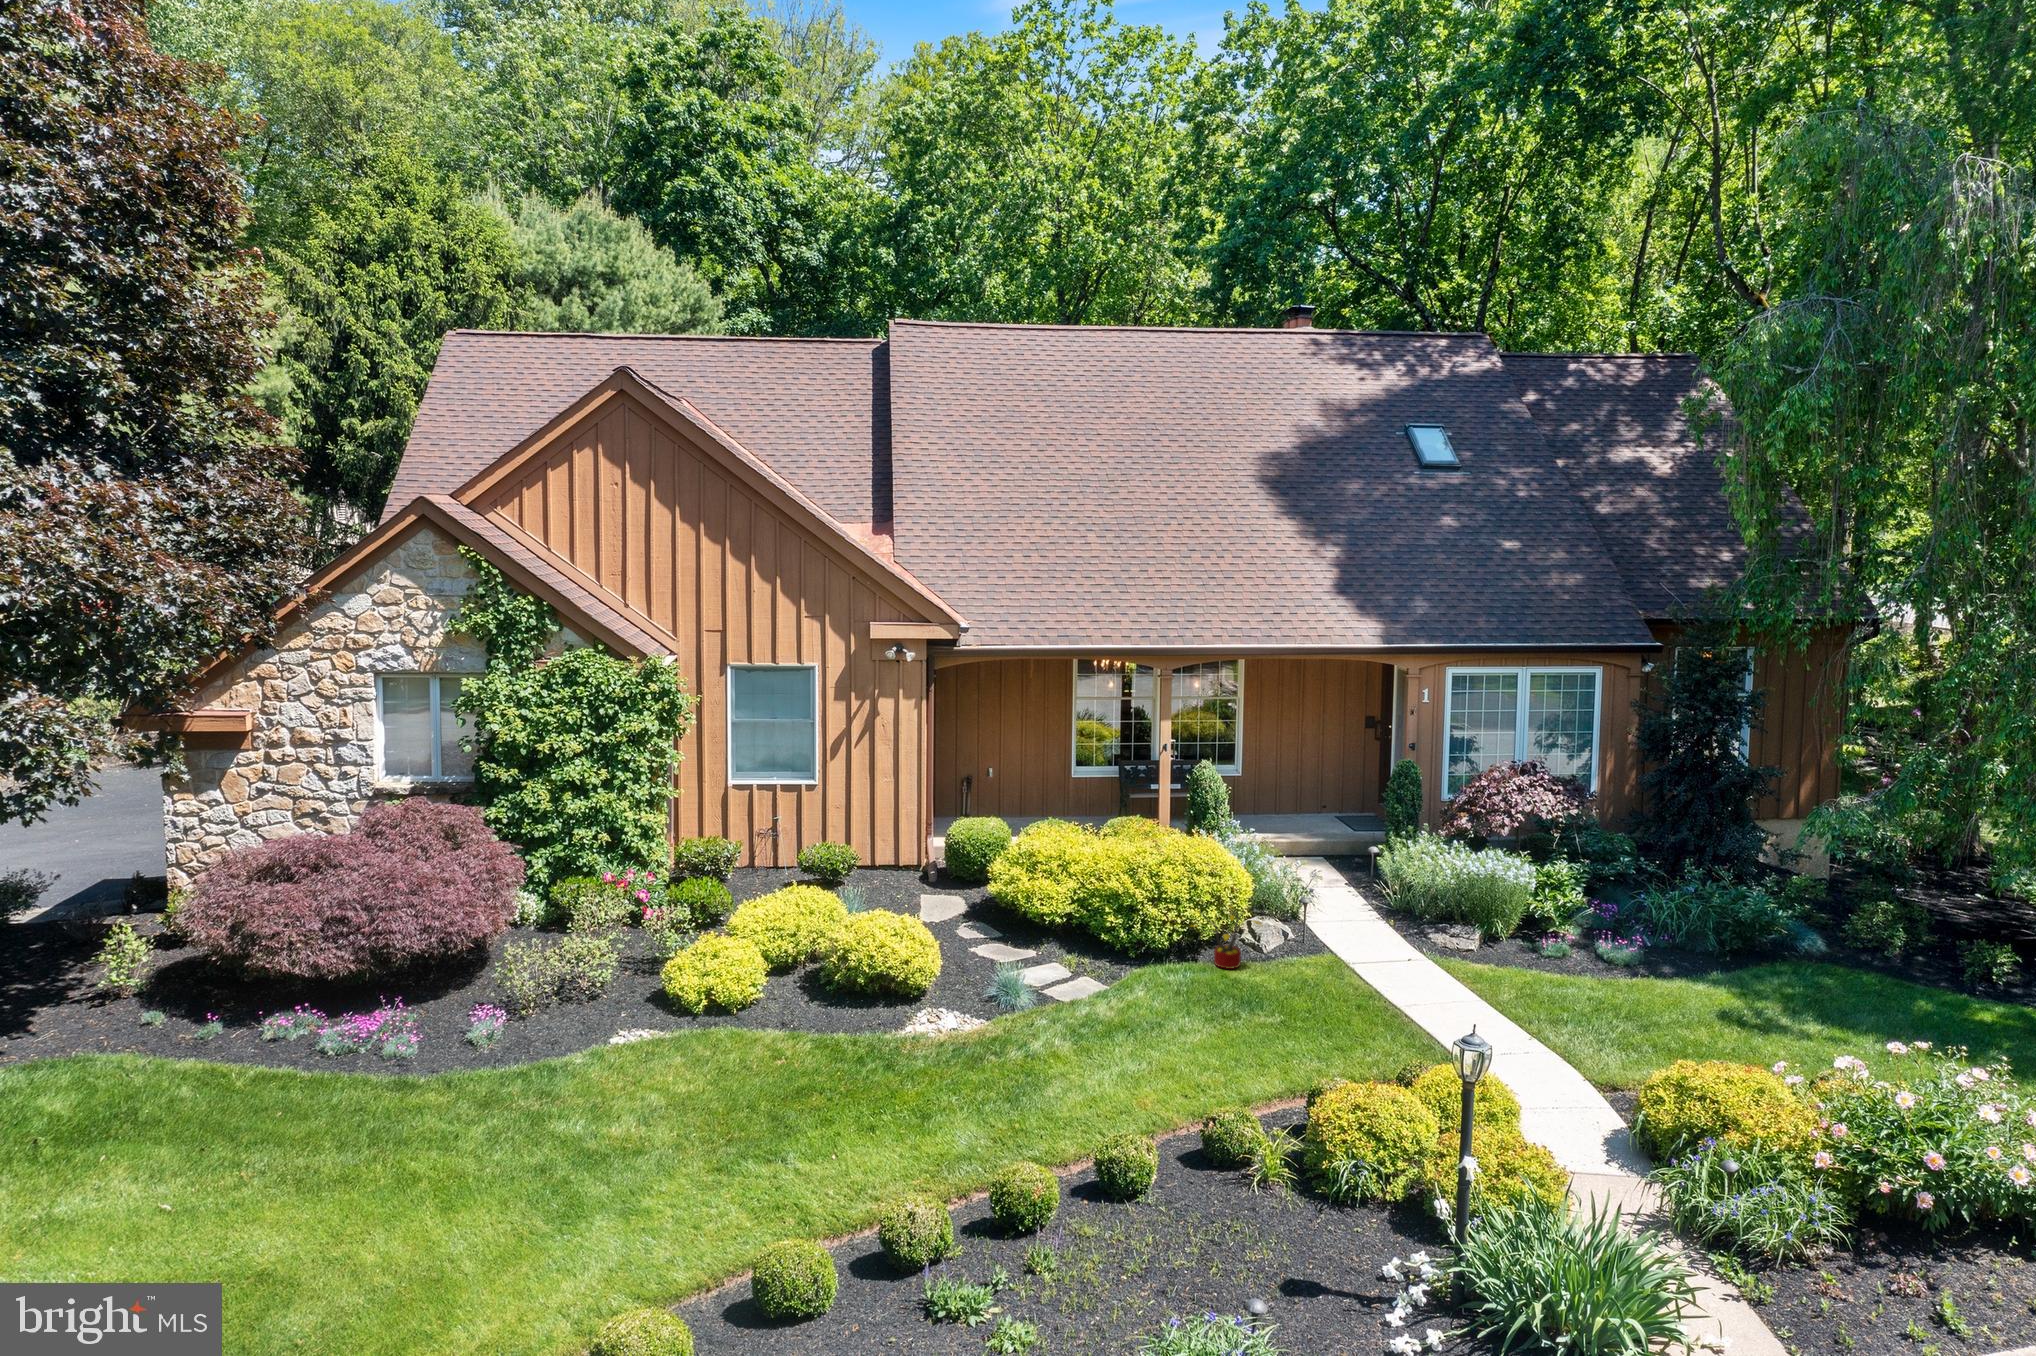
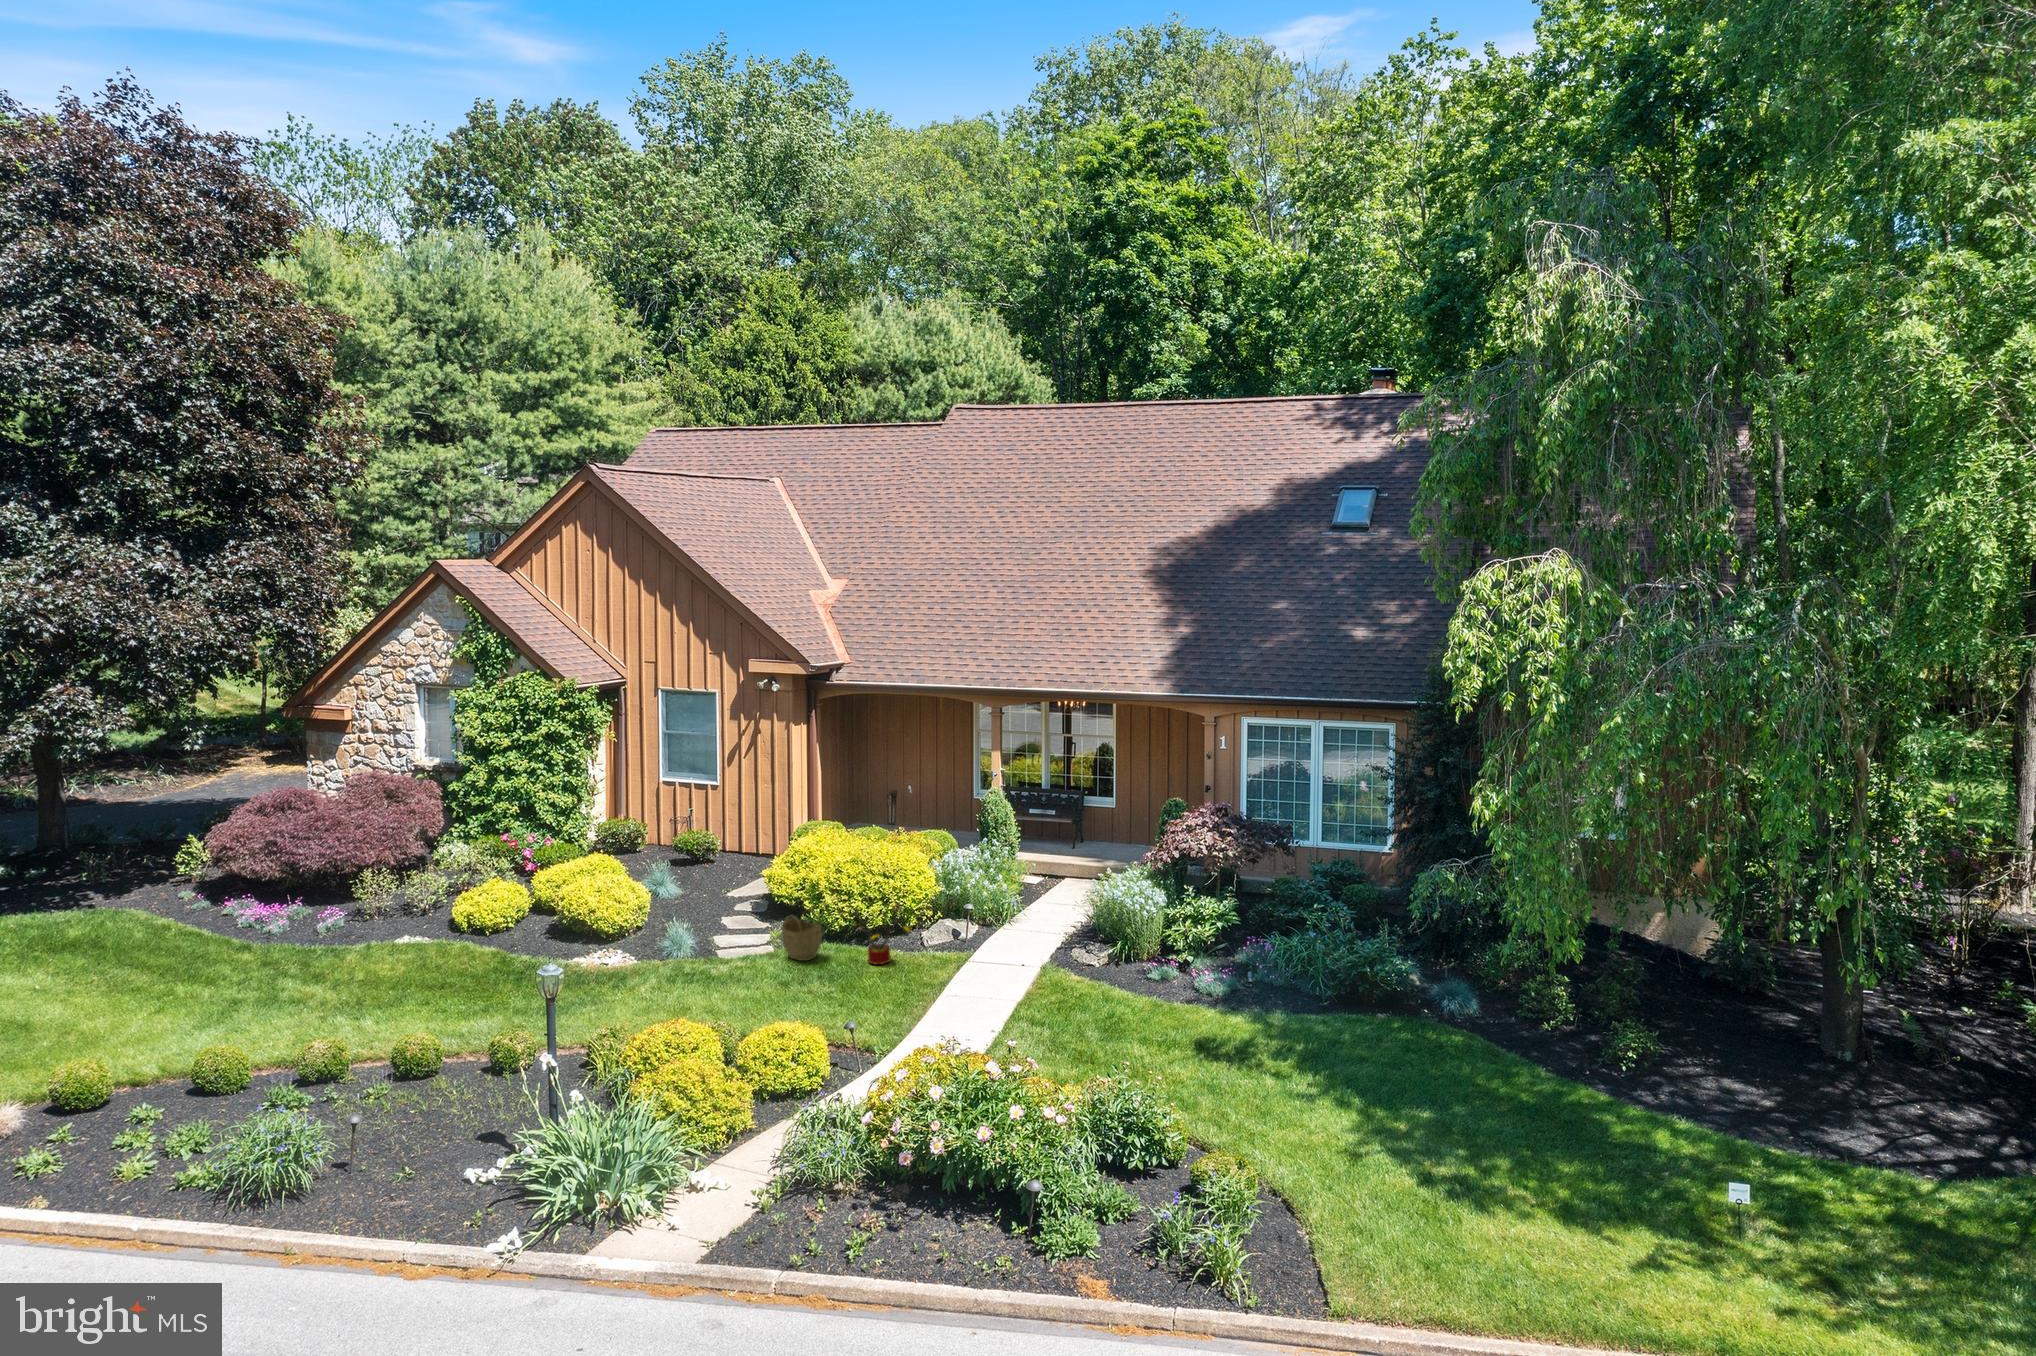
woven basket: none [1113,915,1162,977] -> present [781,910,822,961]

